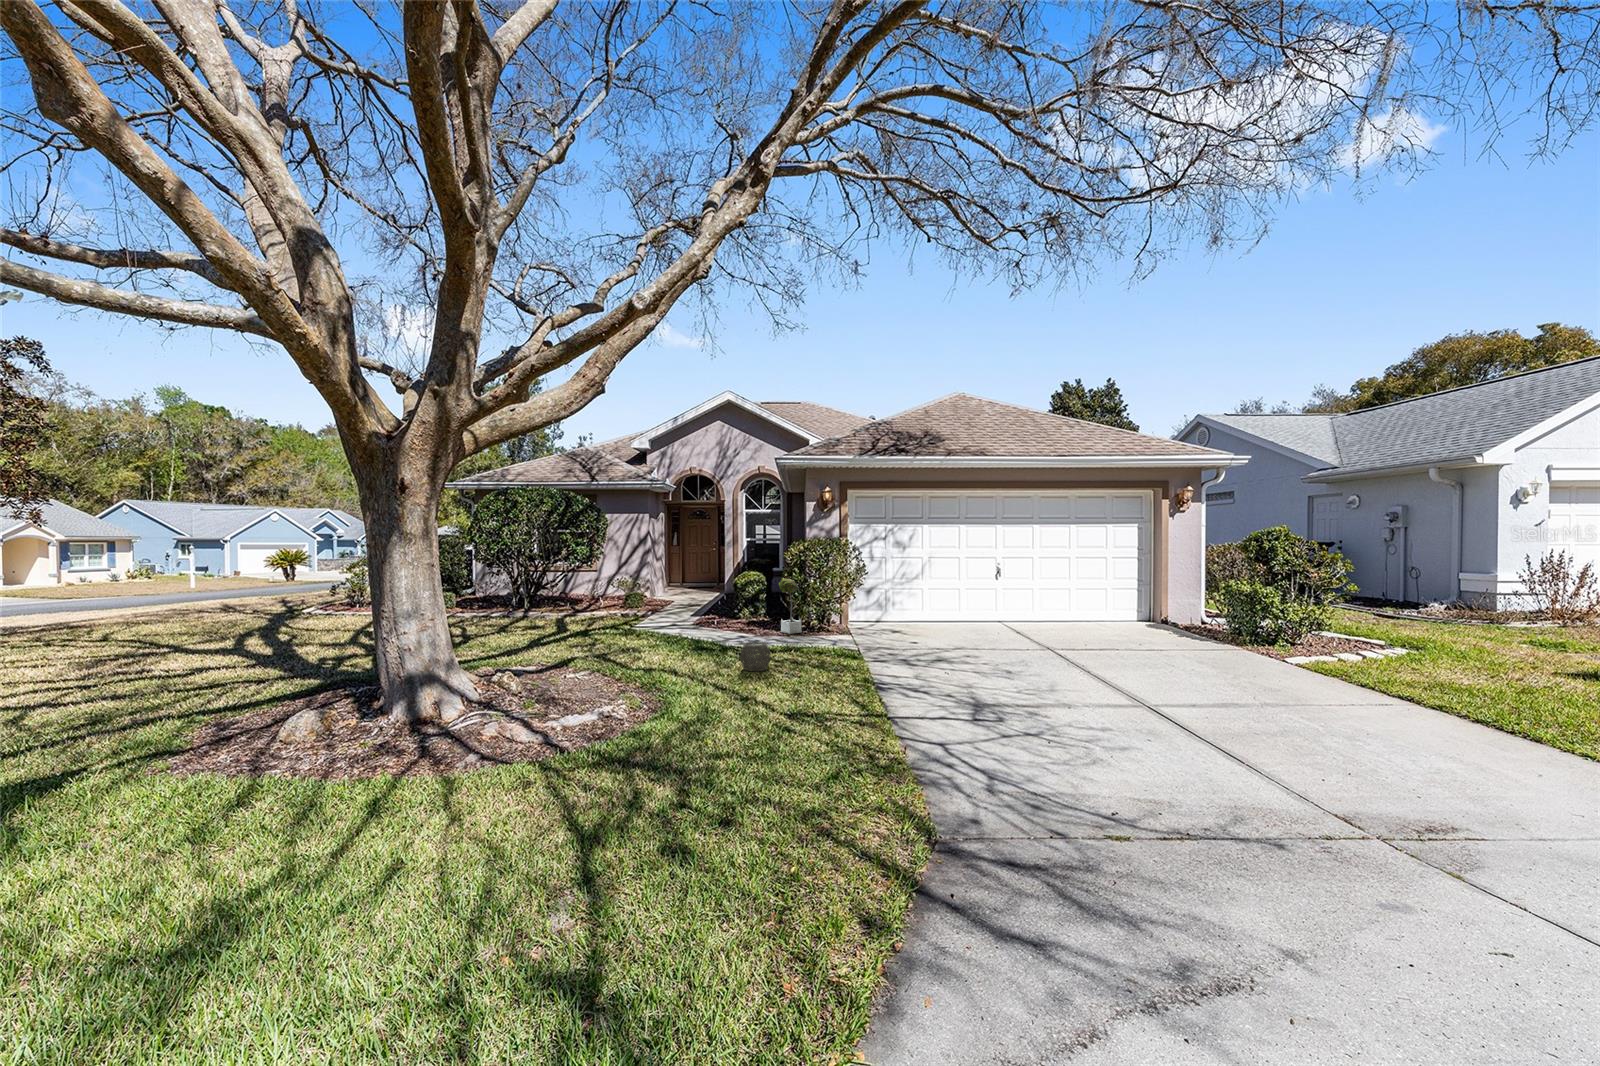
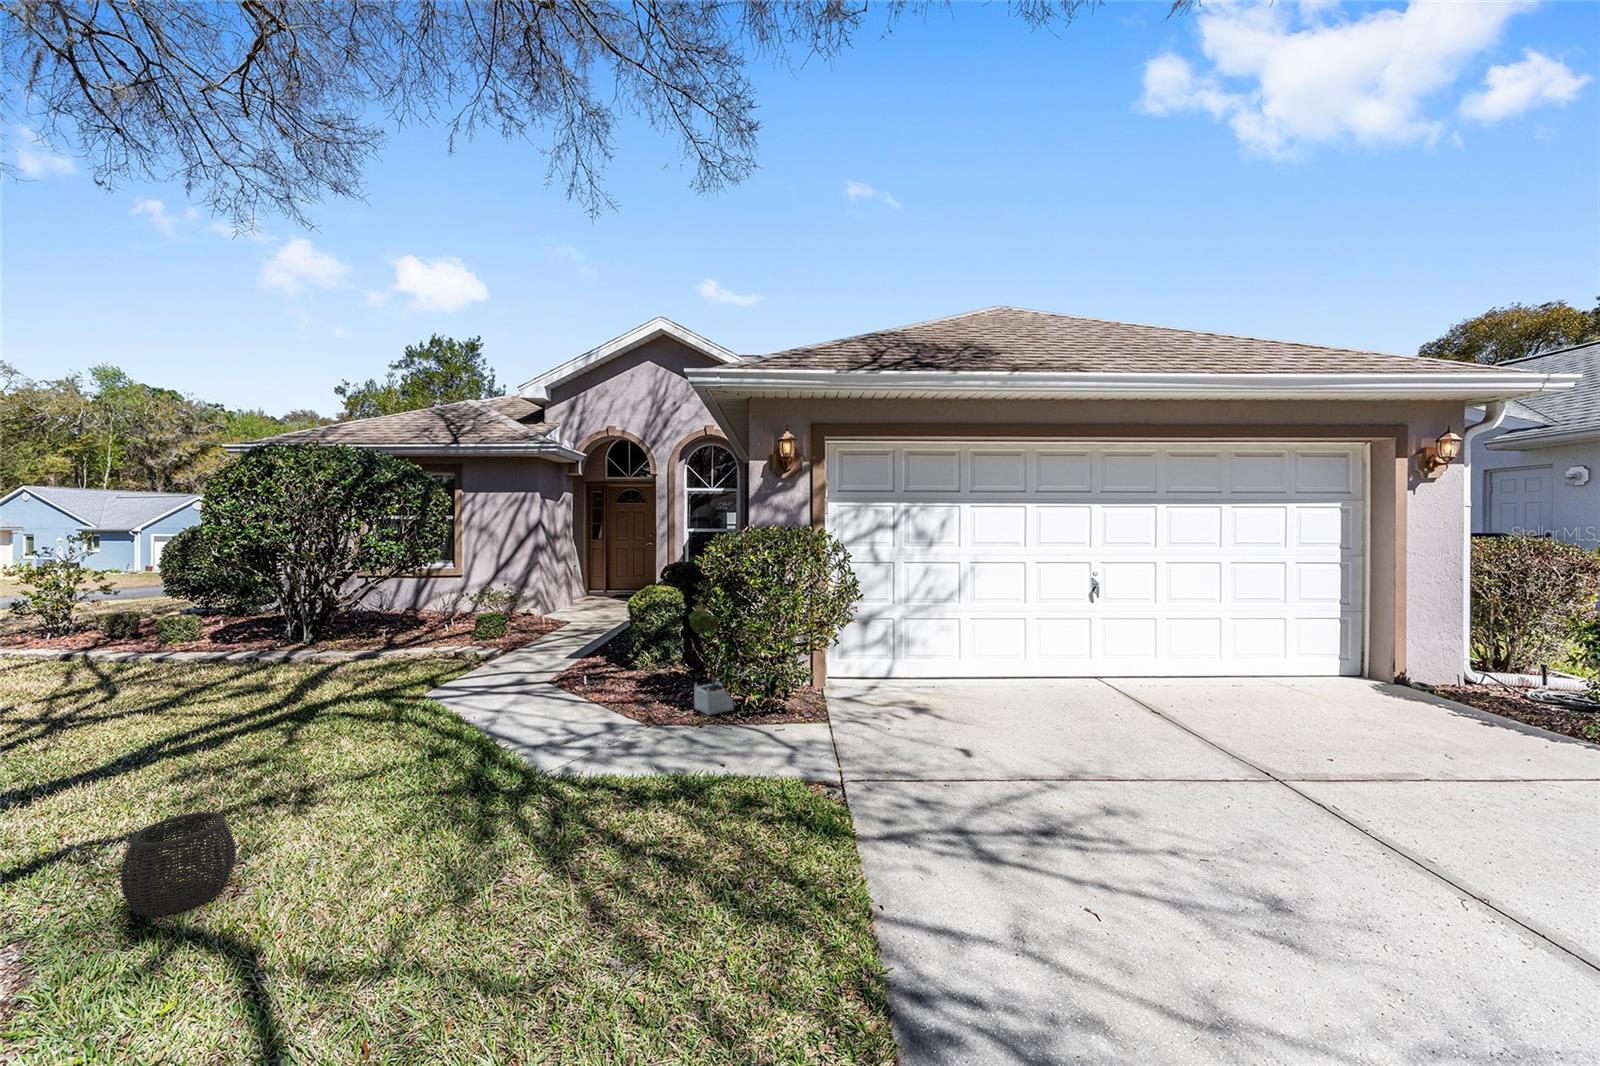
woven basket: present [740,642,770,671] -> present [120,812,236,917]

